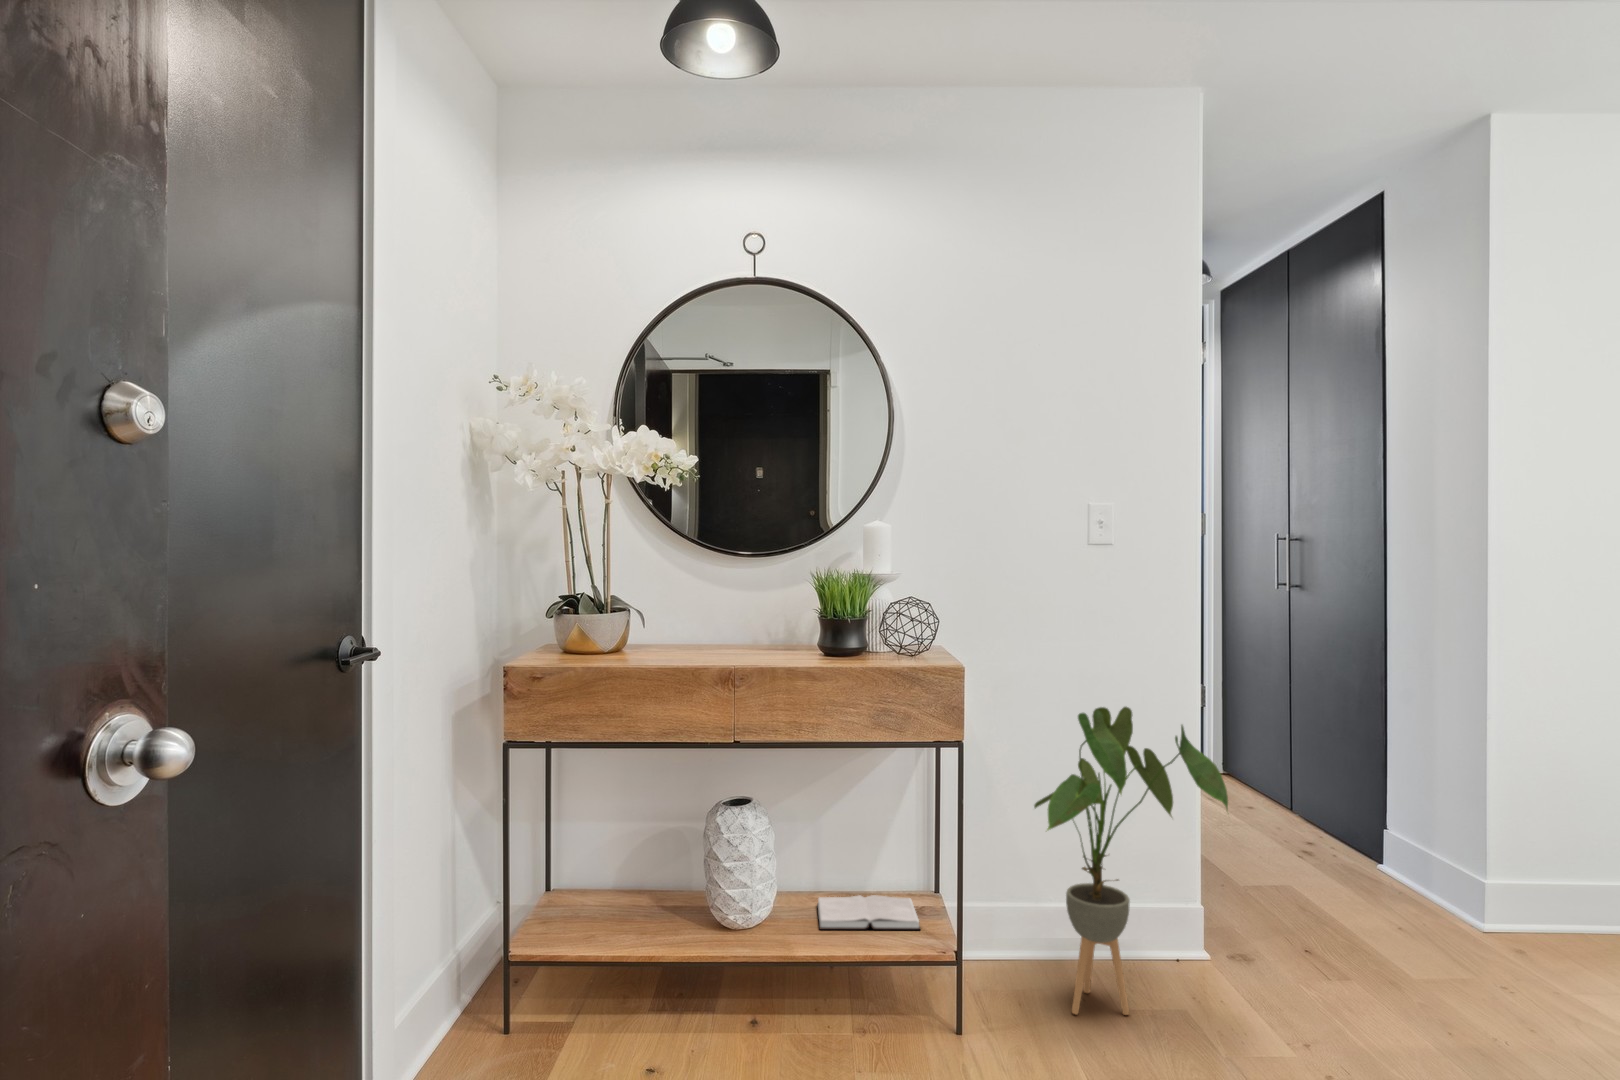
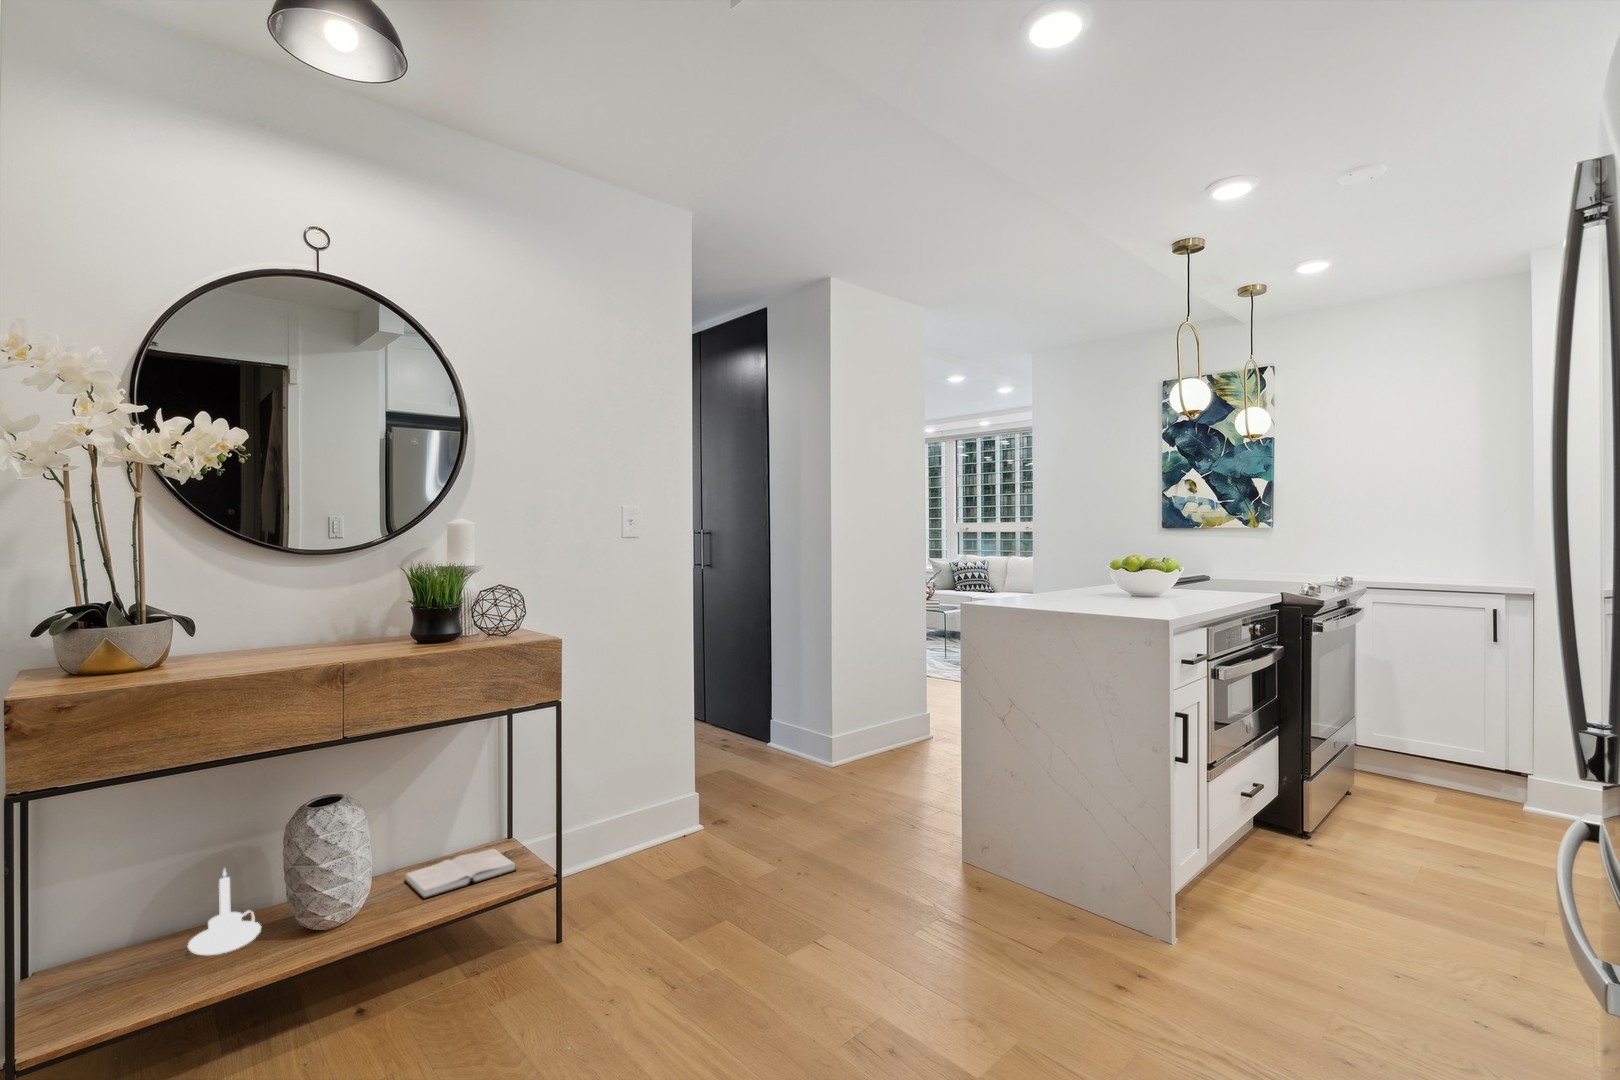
house plant: present [1034,707,1228,1015] -> none [591,655,740,897]
candle holder: none [631,843,686,921] -> present [188,870,261,955]

